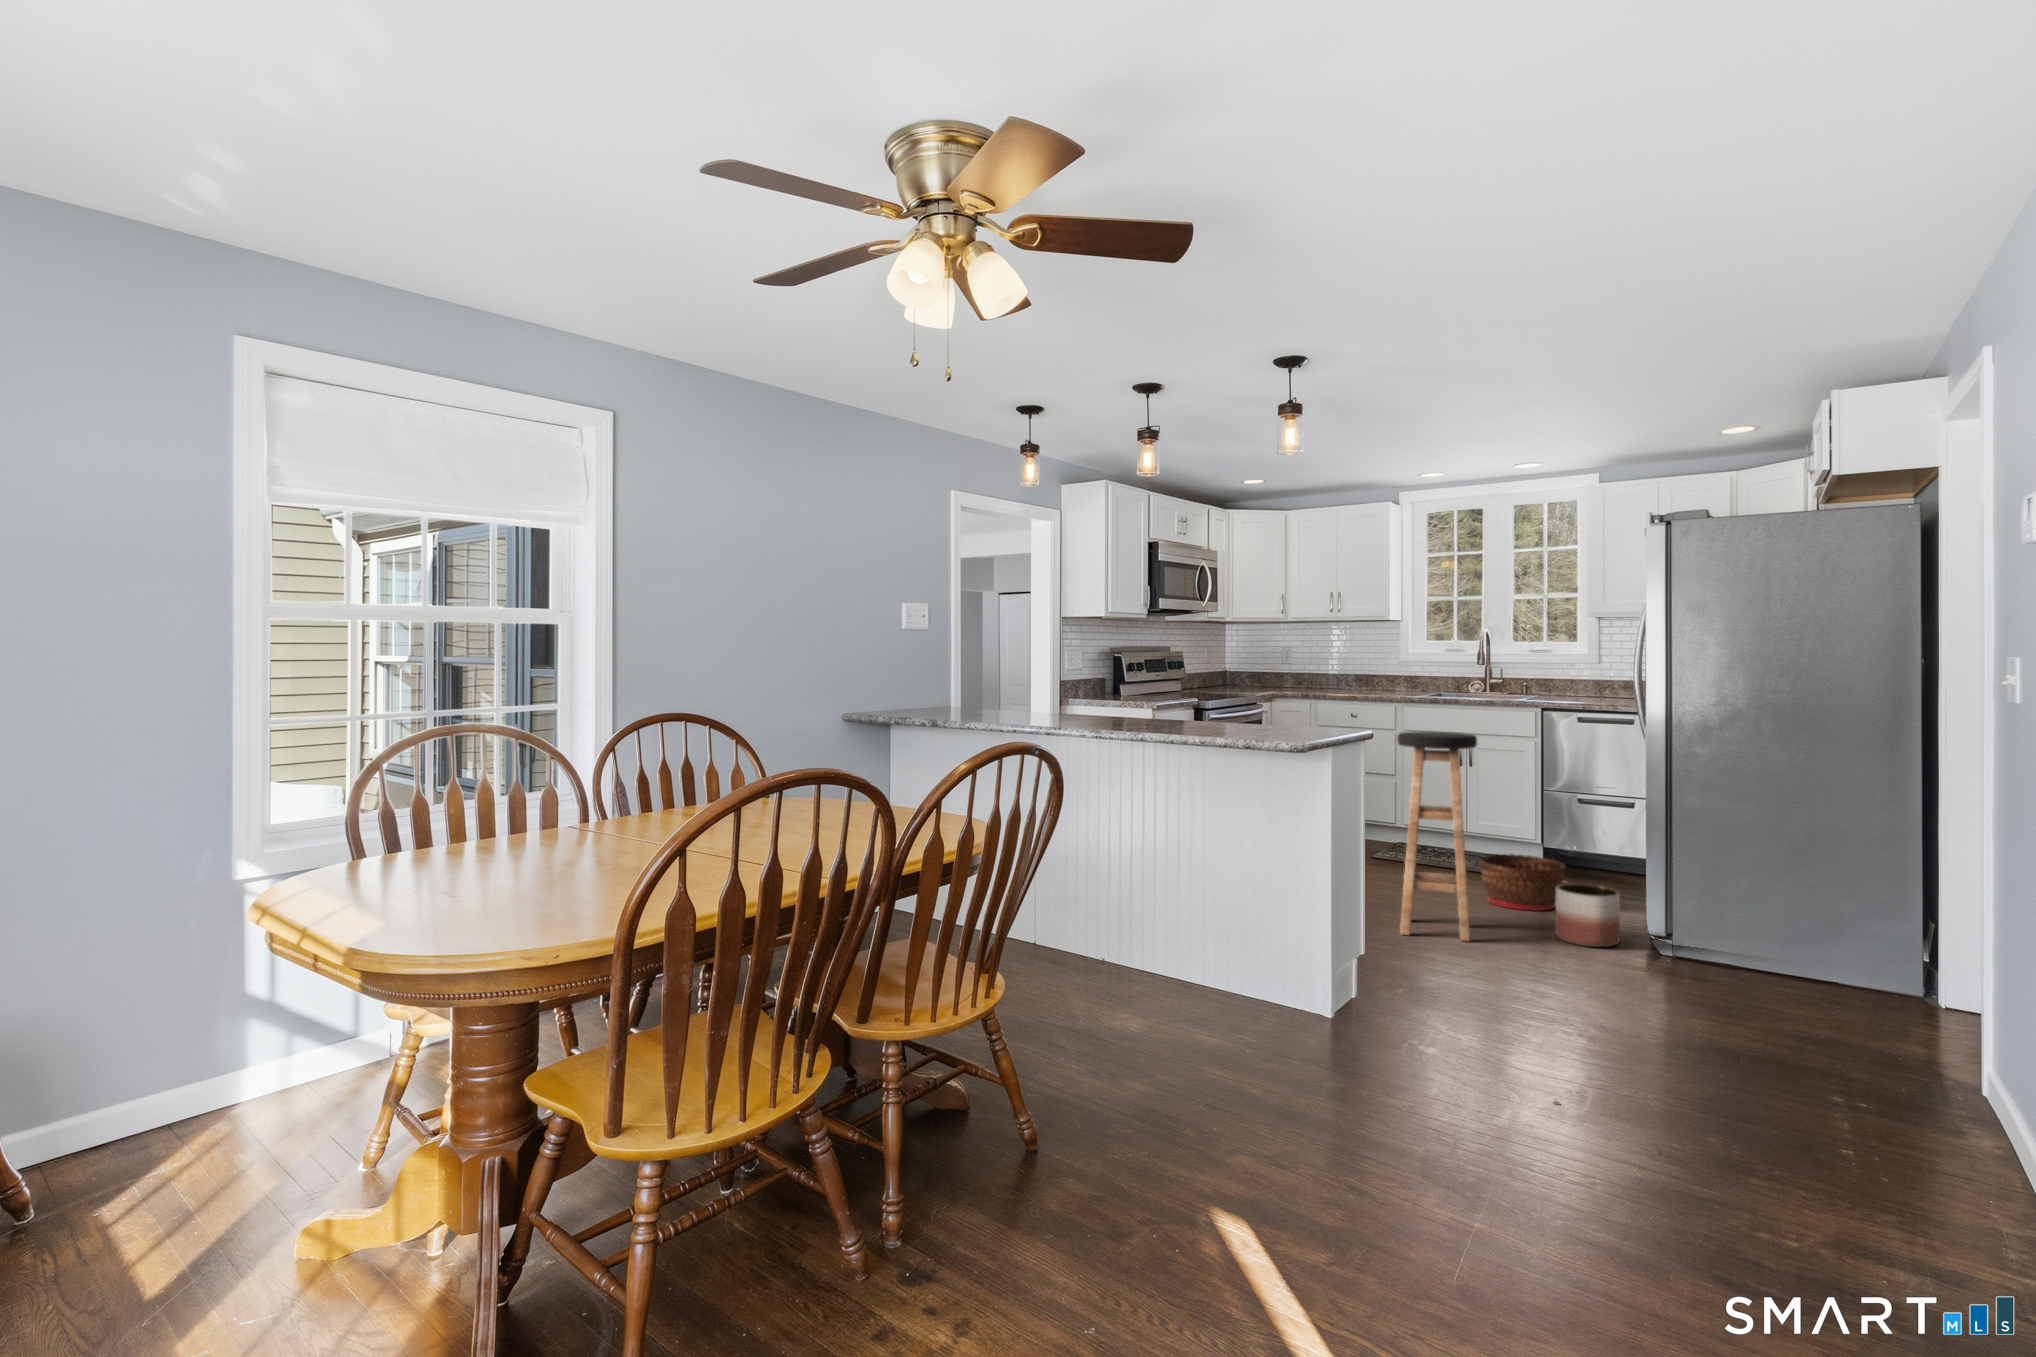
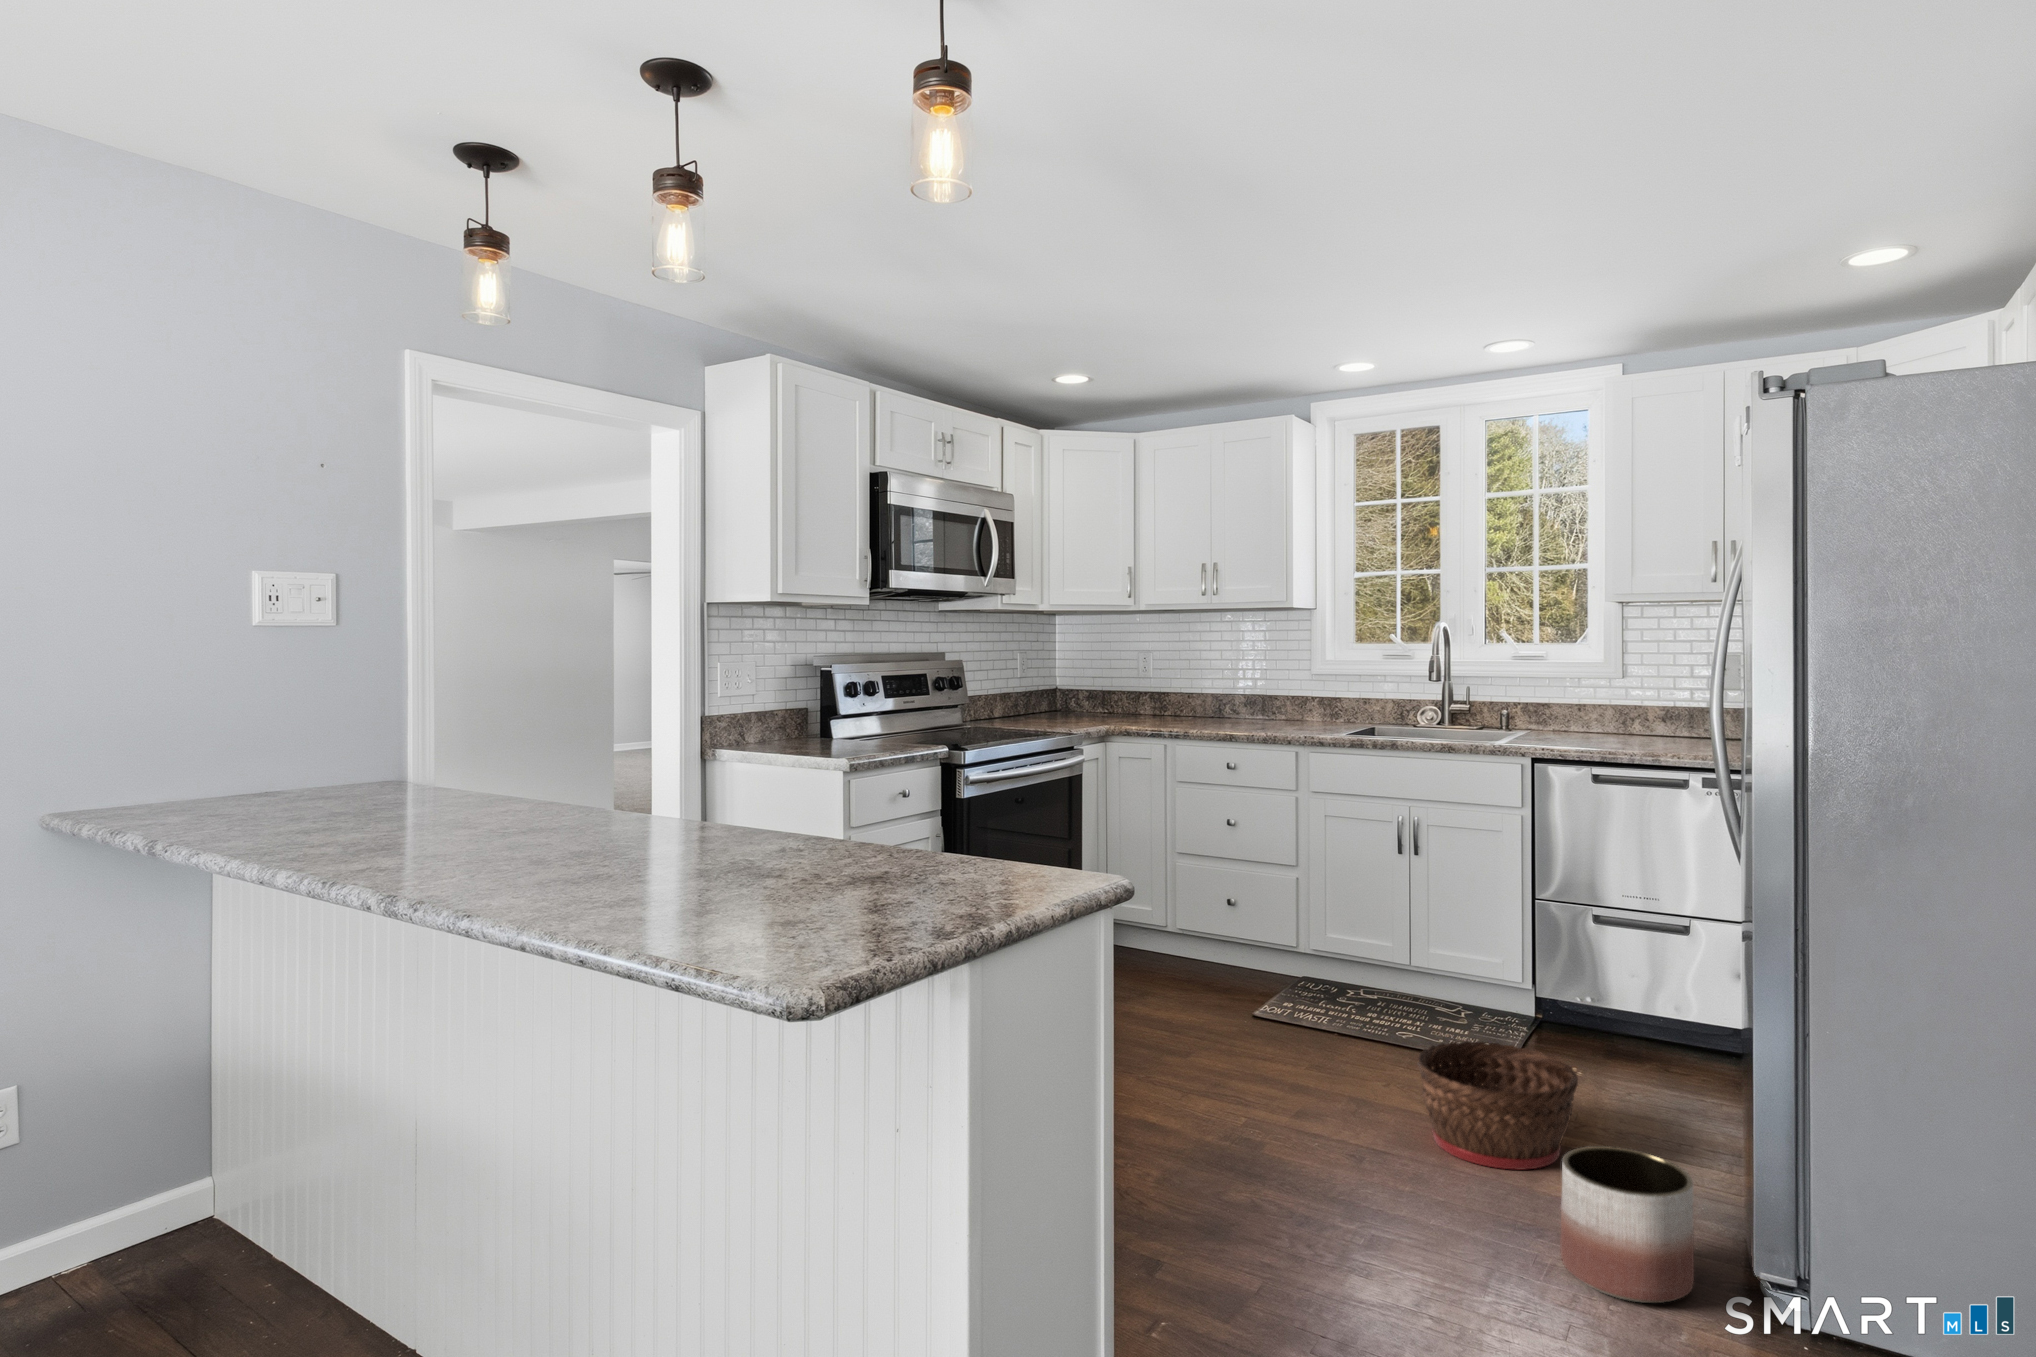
bar stool: present [1397,732,1477,941] -> none [1241,829,1400,1290]

